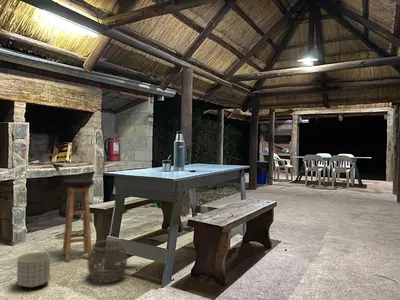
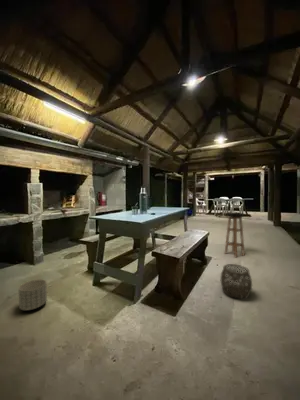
bar stool: present [62,179,94,262] -> present [225,213,245,257]
woven basket: present [87,240,127,283] -> present [220,264,252,298]

